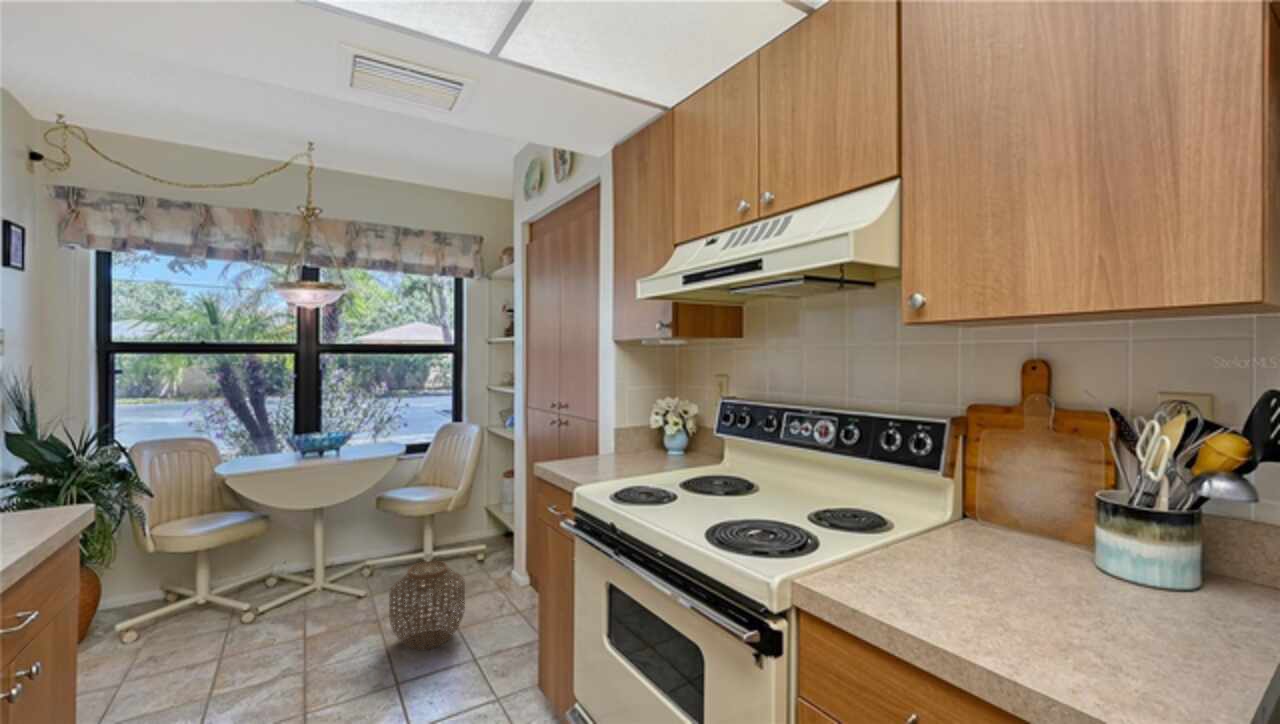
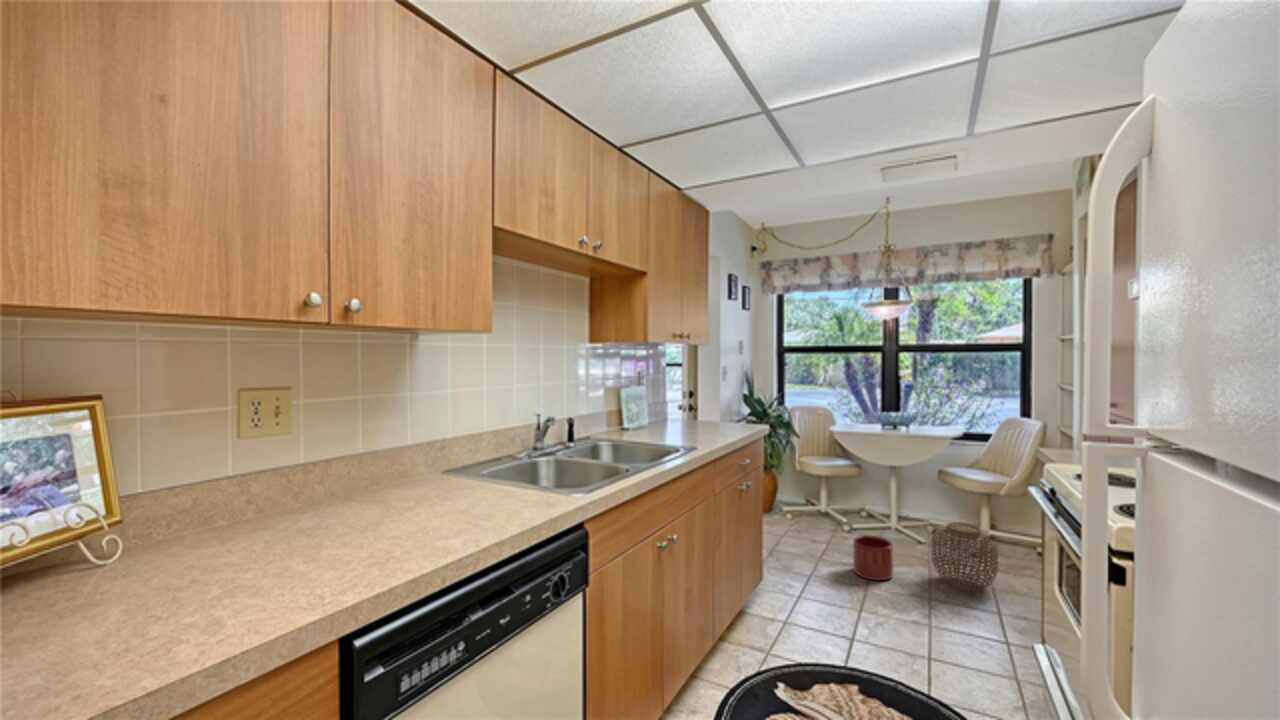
planter: none [275,620,339,695] -> present [853,535,893,580]

